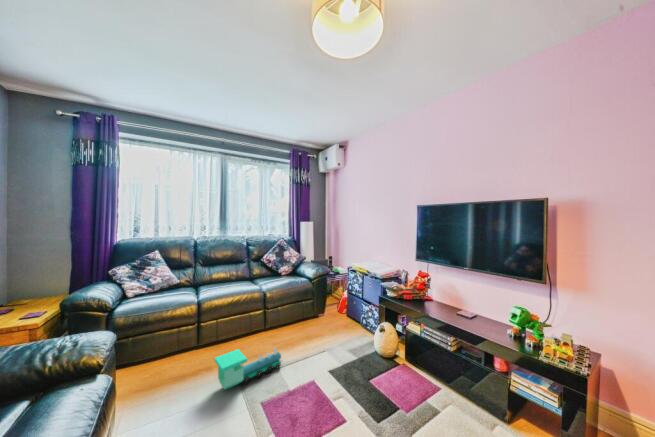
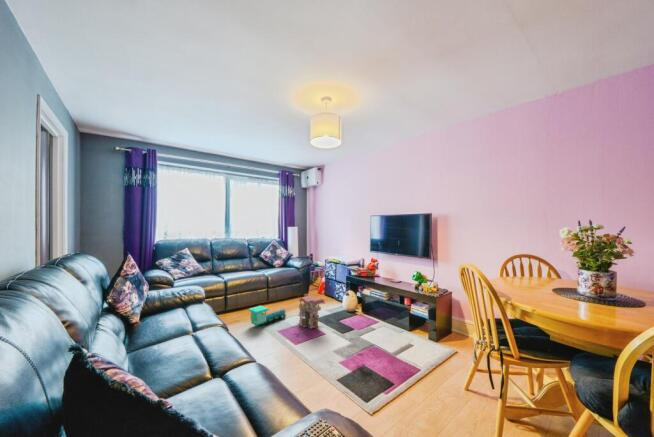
toy house: none [297,337,342,404] -> present [298,296,325,328]

